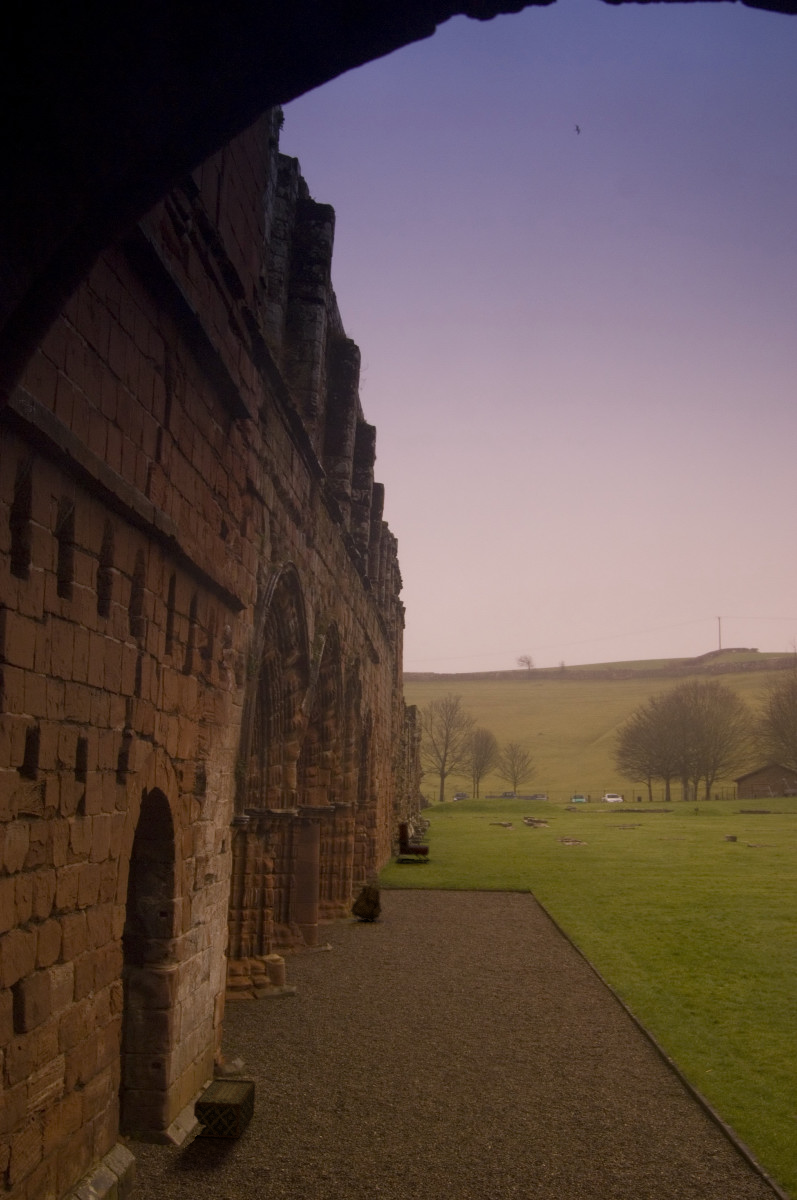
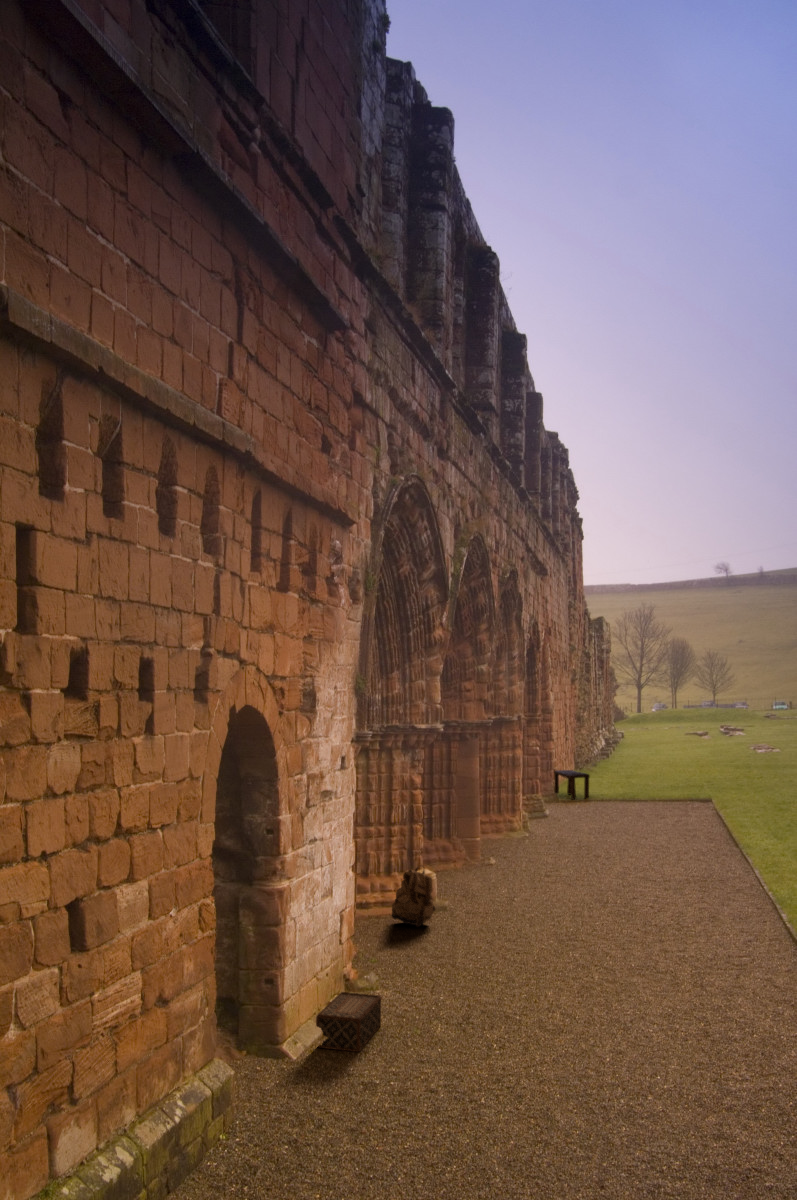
lounge chair: present [395,822,429,864] -> none [576,735,614,777]
bench: none [377,857,413,886] -> present [554,770,589,799]
backpack: present [351,885,382,922] -> present [391,867,435,927]

